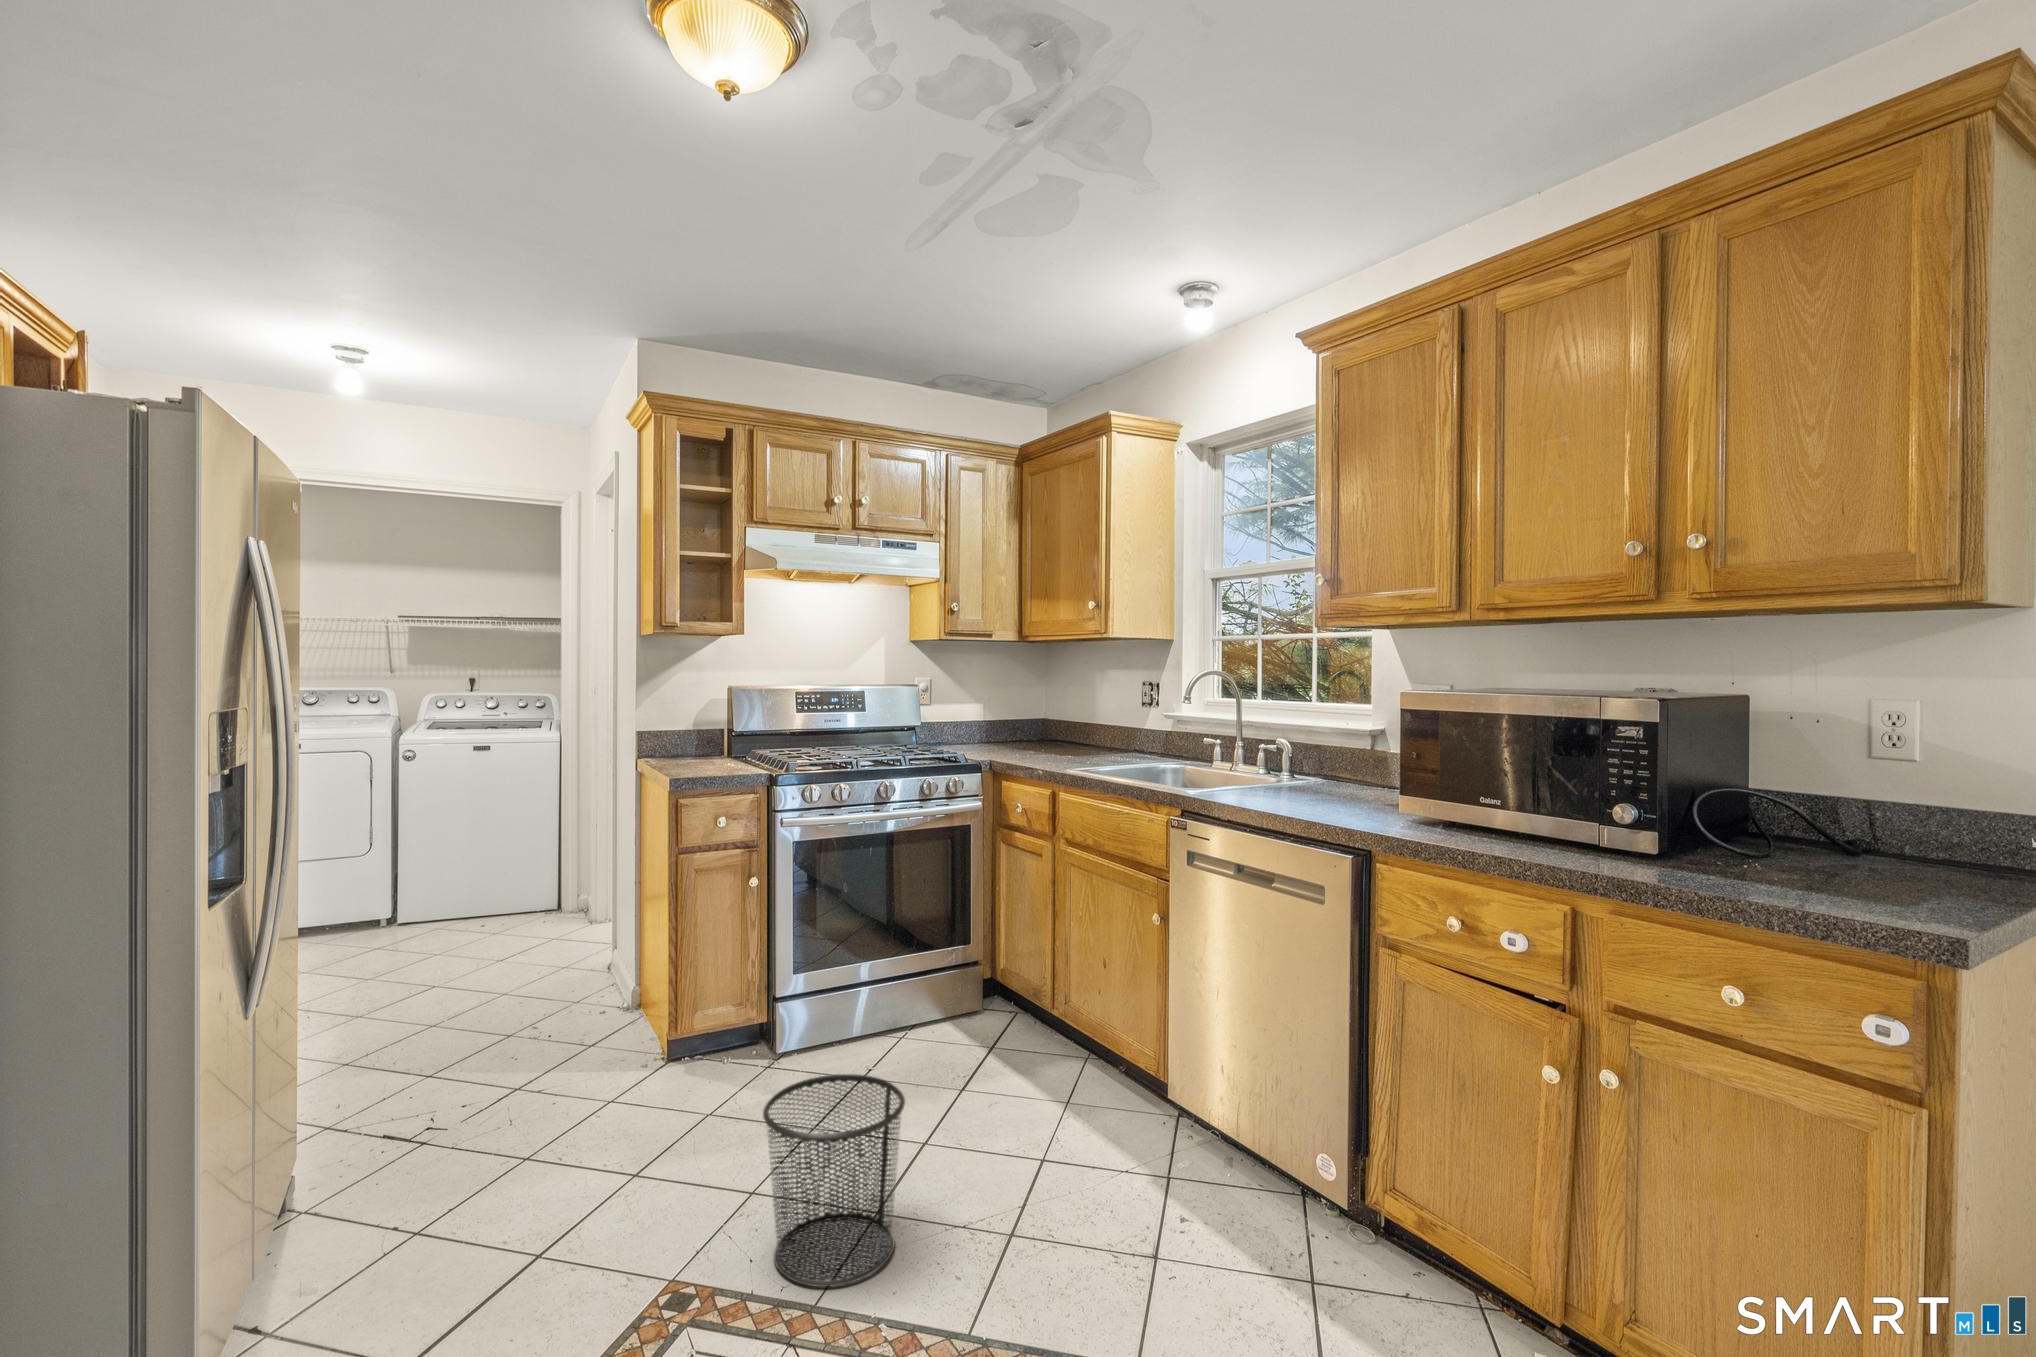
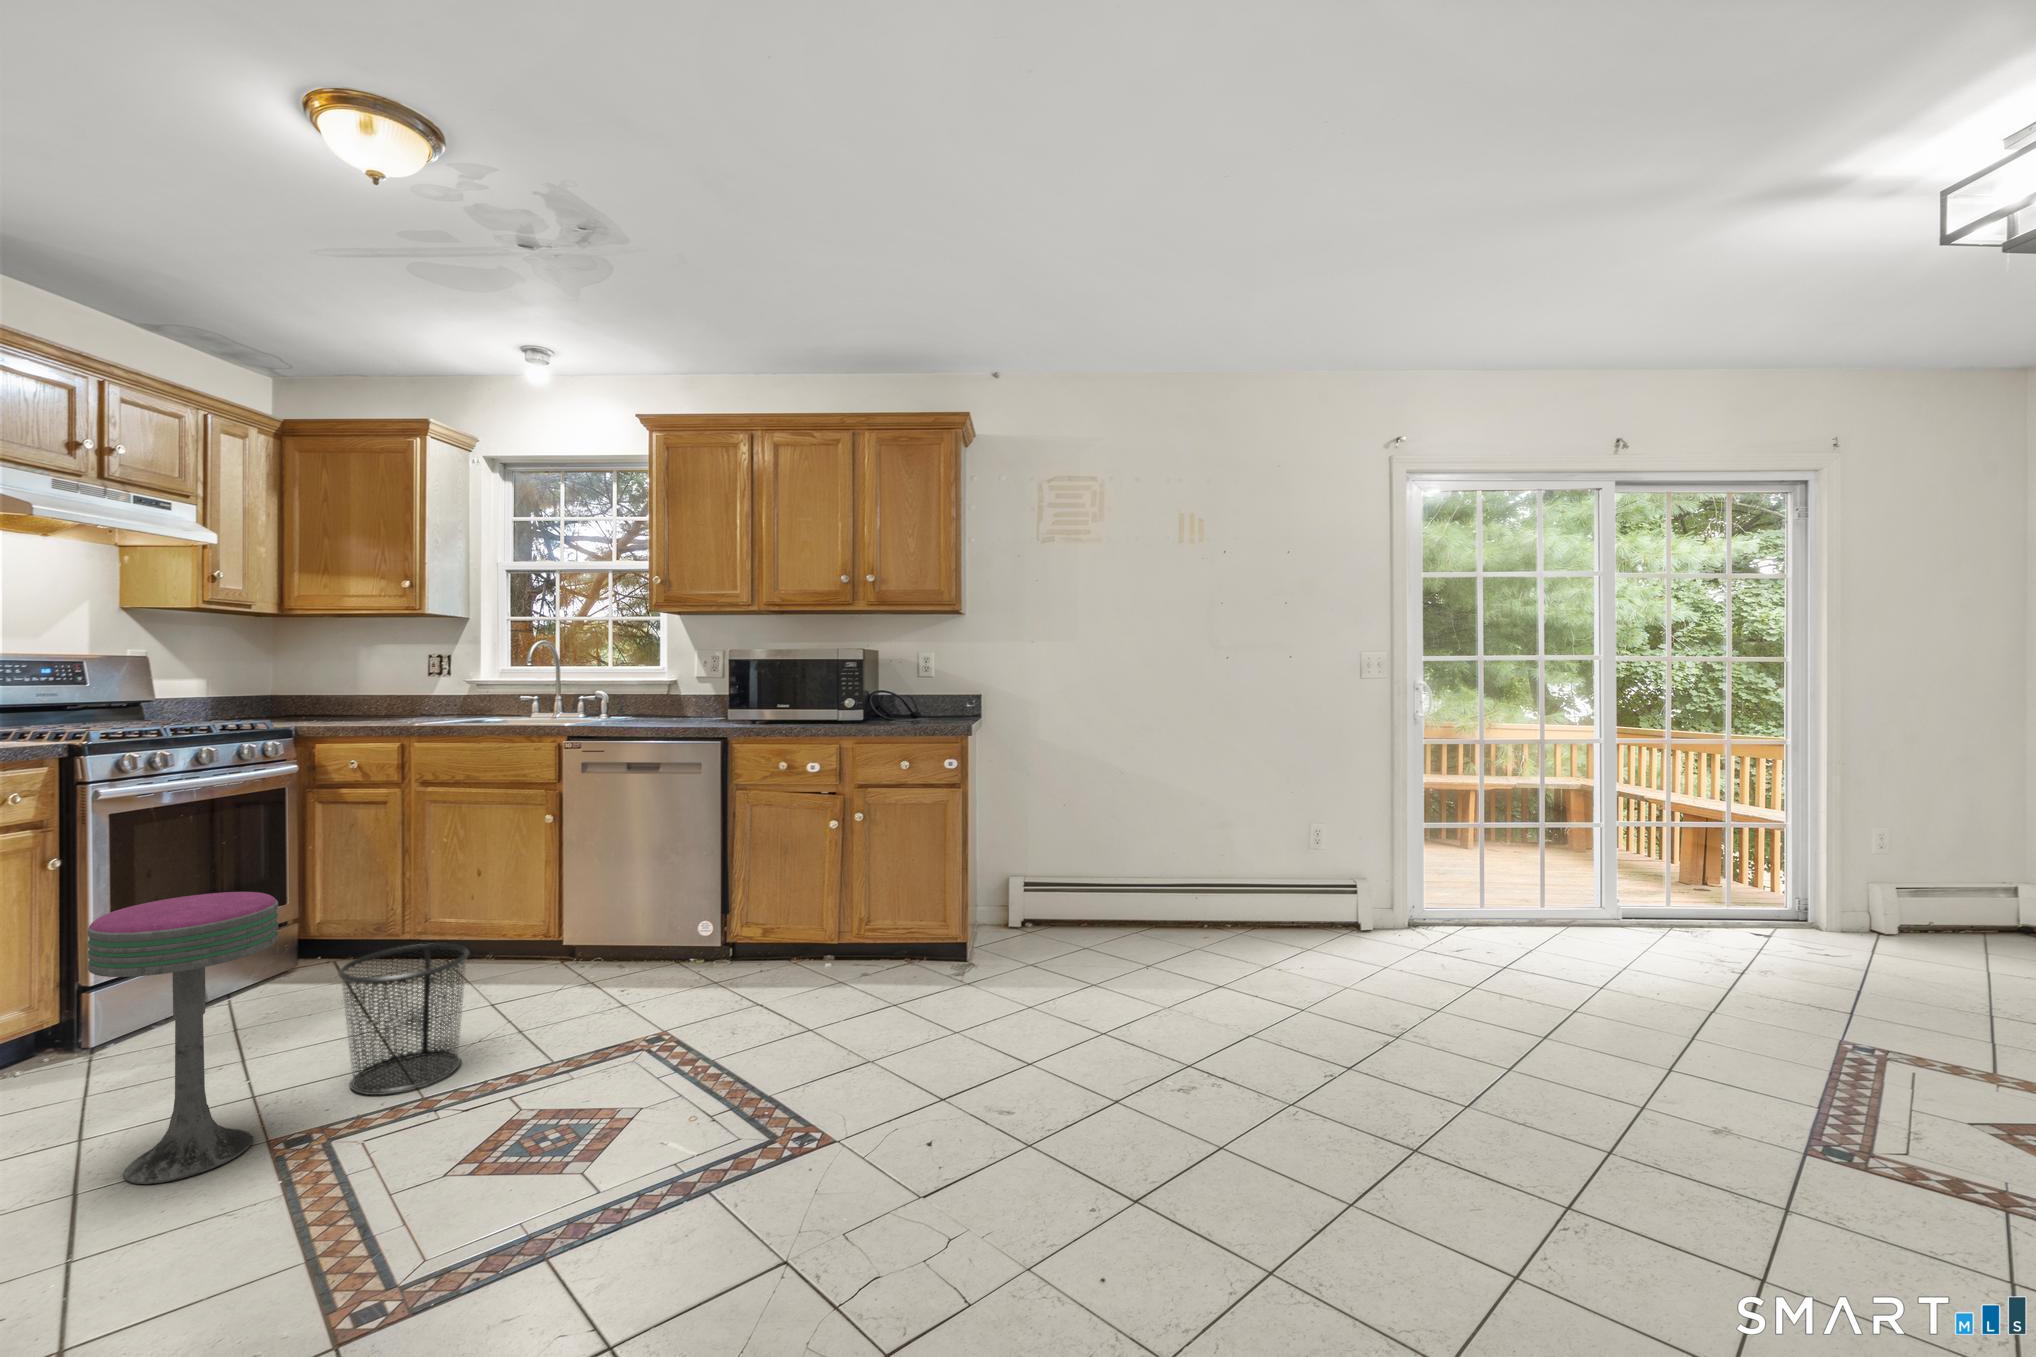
bar stool: none [524,967,689,1296] -> present [87,892,278,1184]

